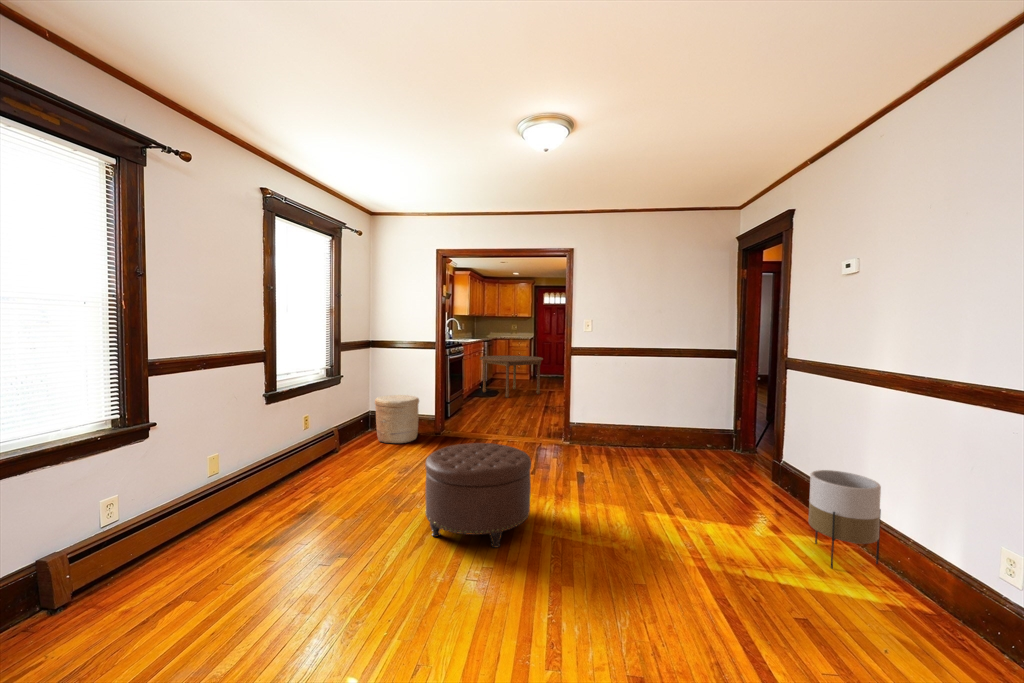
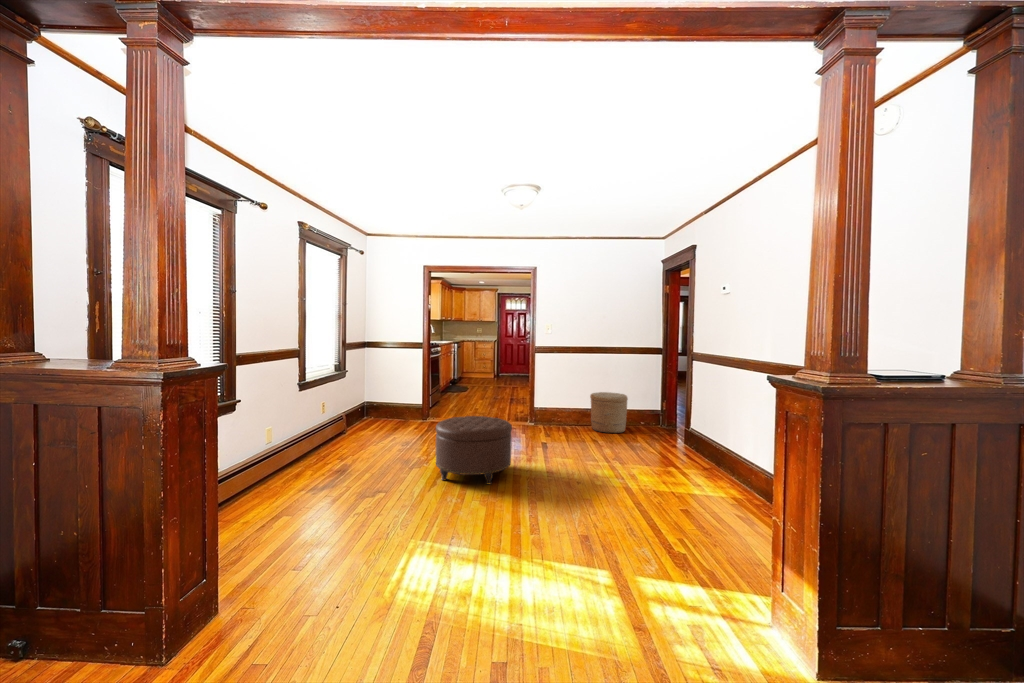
dining table: present [480,355,543,398] -> none [452,356,508,392]
woven basket: present [375,395,419,443] -> present [590,392,628,433]
planter: present [808,470,881,568] -> none [697,426,740,487]

